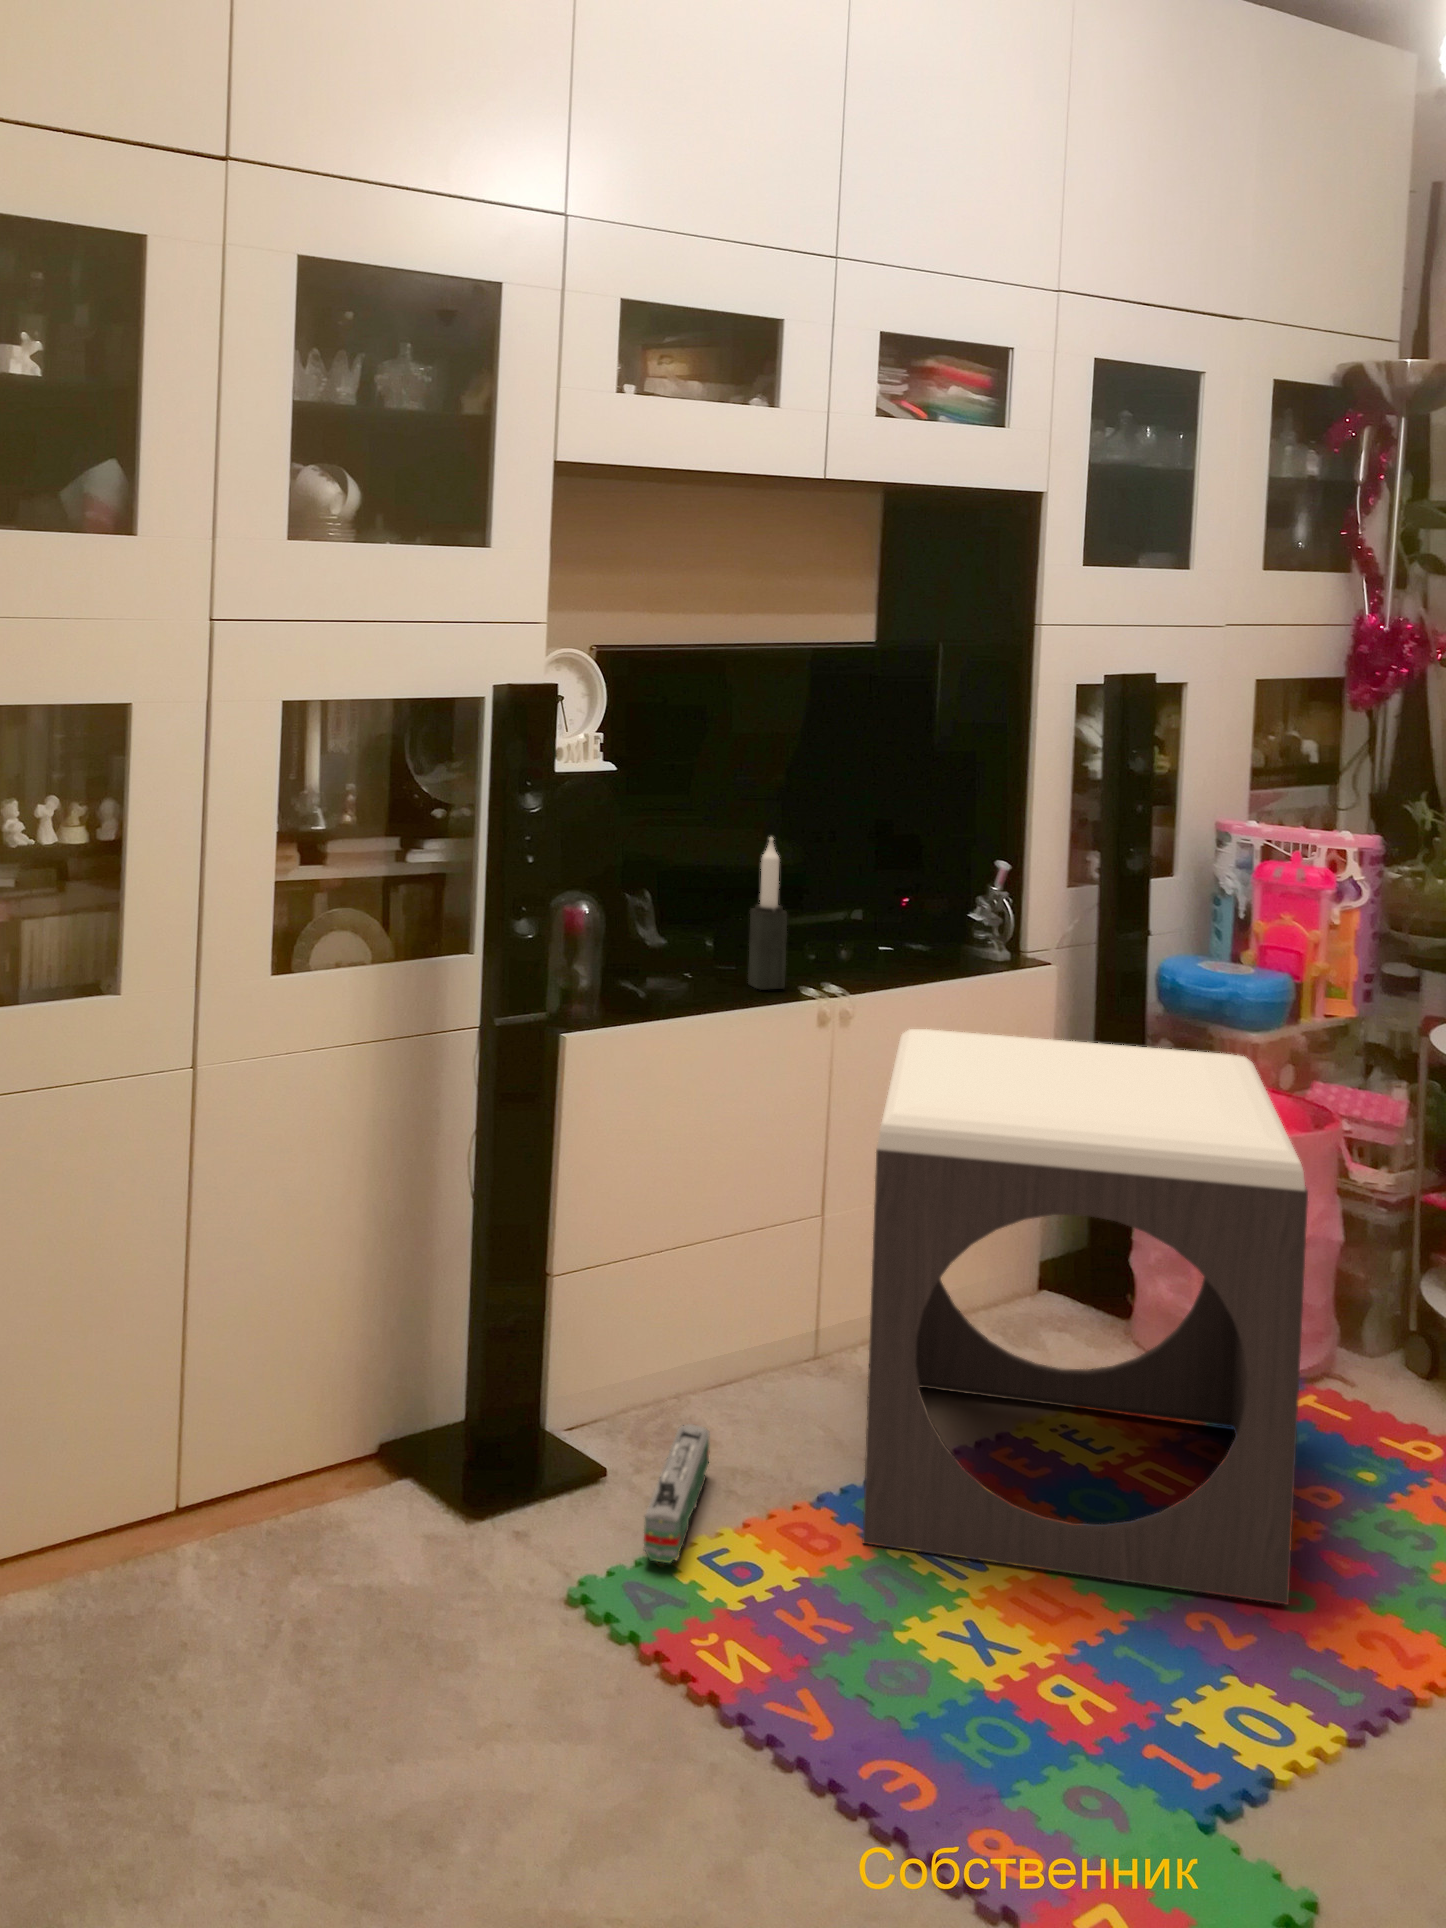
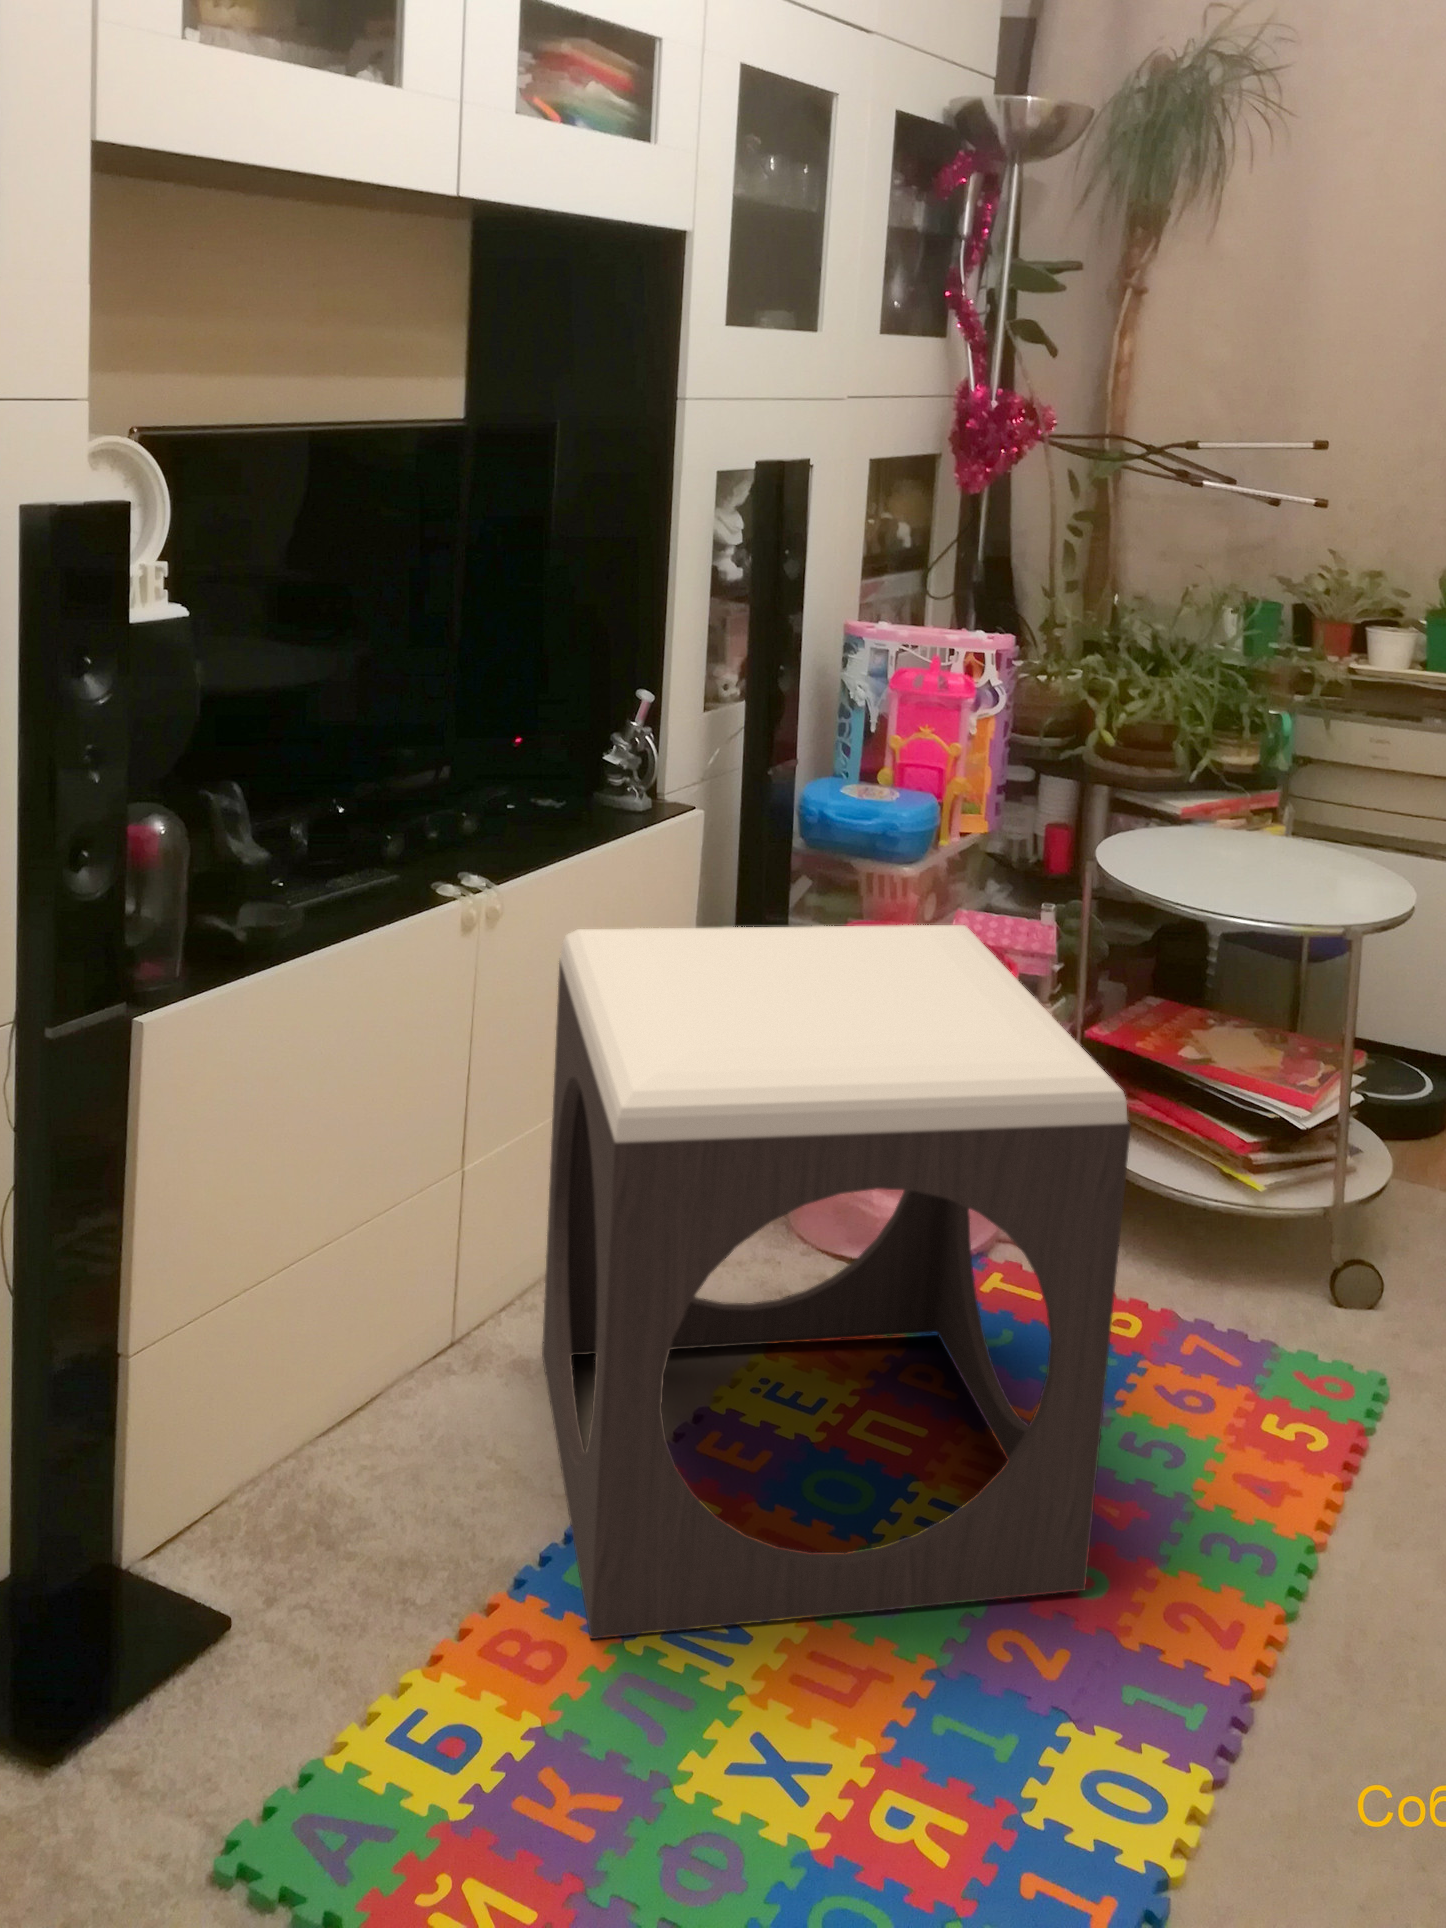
candle: present [748,837,787,990] -> none [356,689,409,892]
toy train: present [644,1424,709,1563] -> none [311,1516,364,1768]

